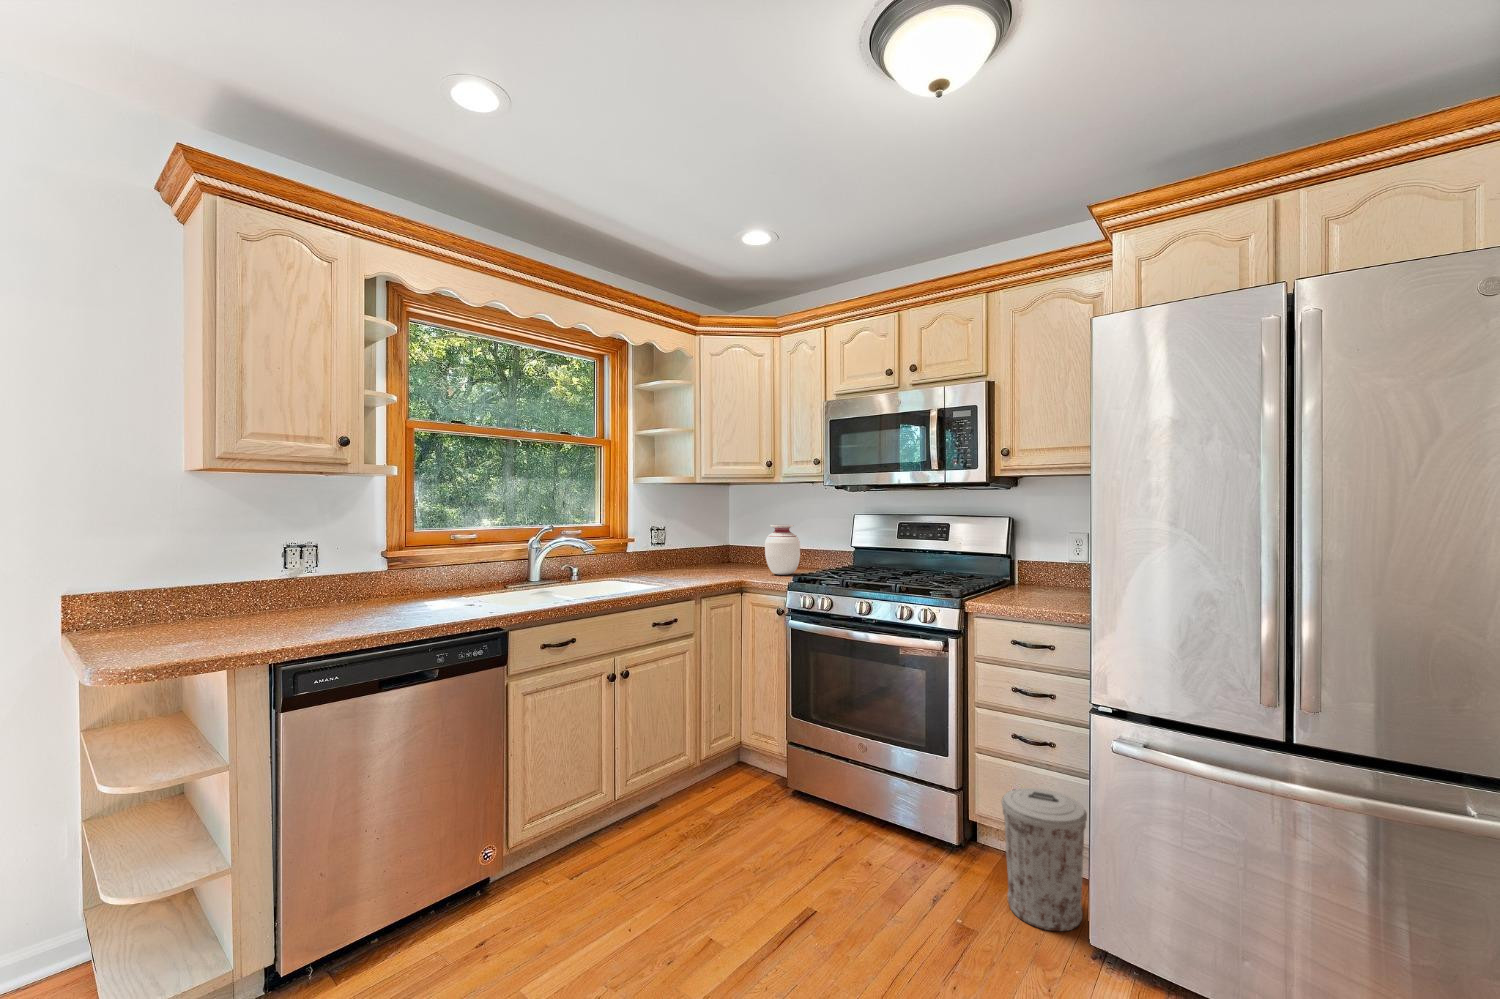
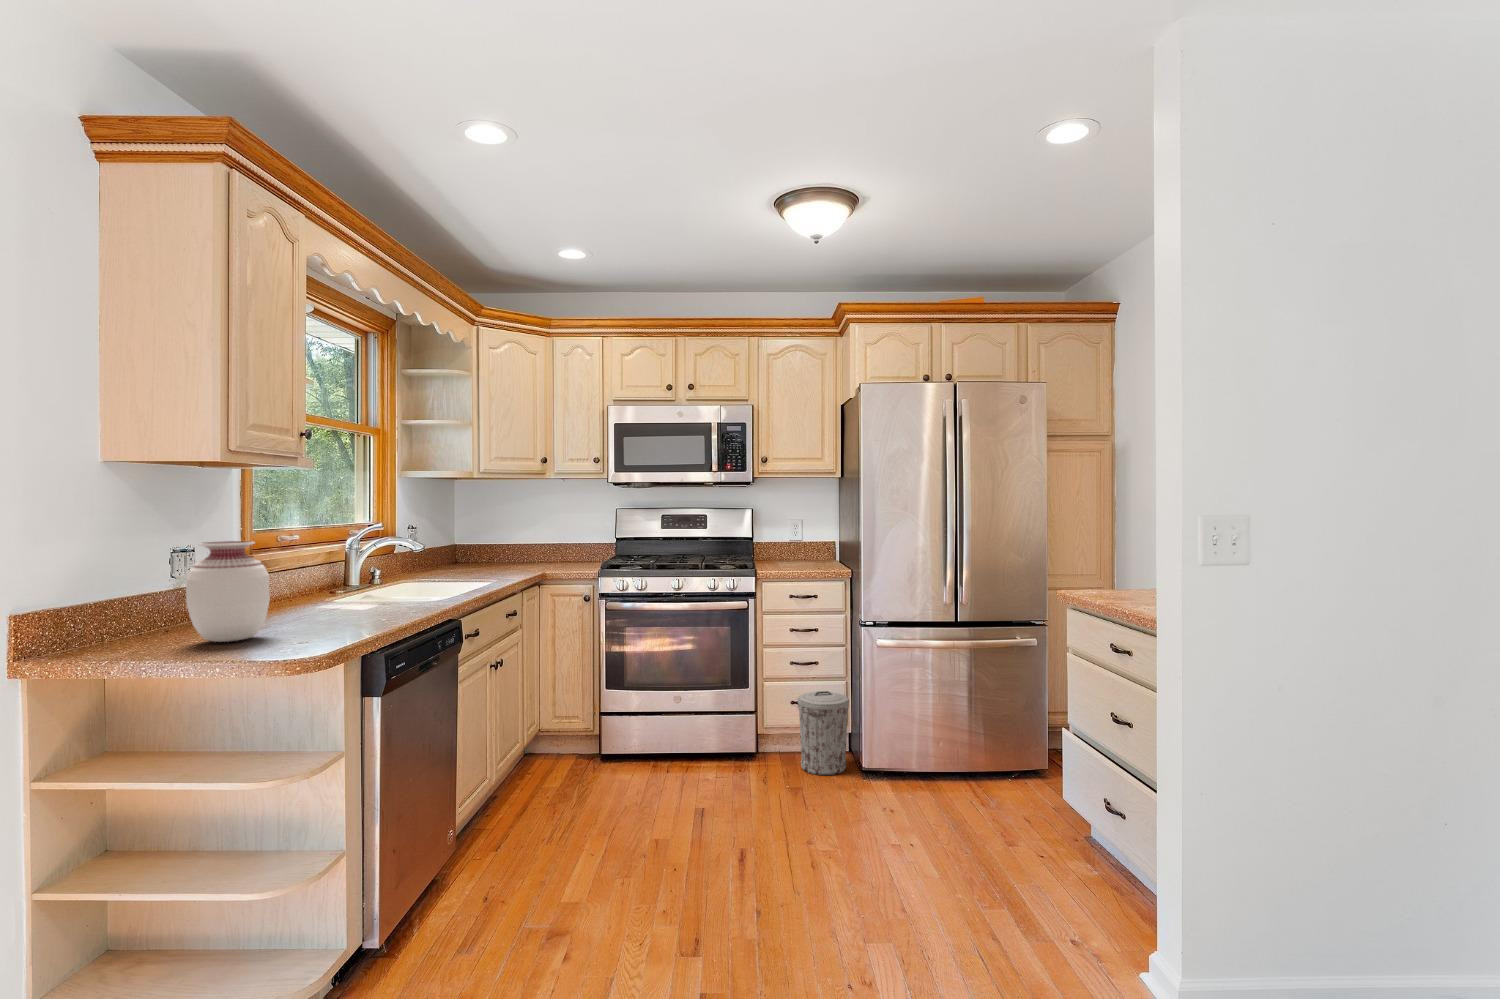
vase: present [765,525,800,575] -> present [186,541,270,642]

